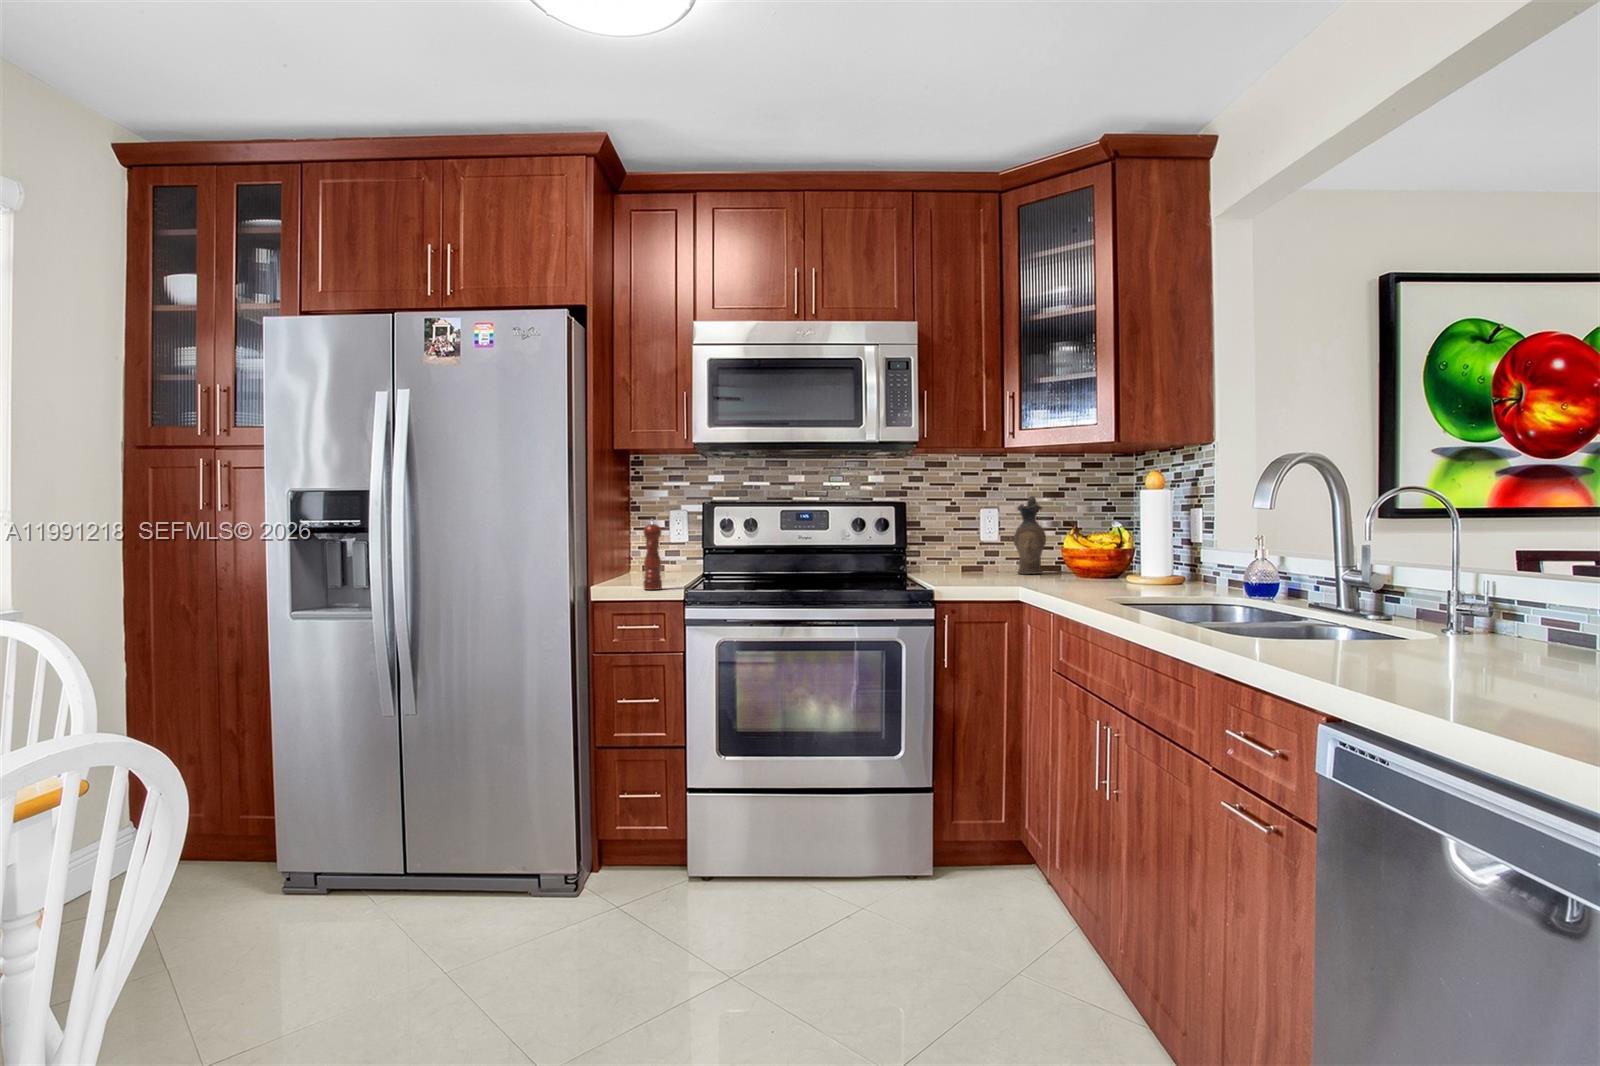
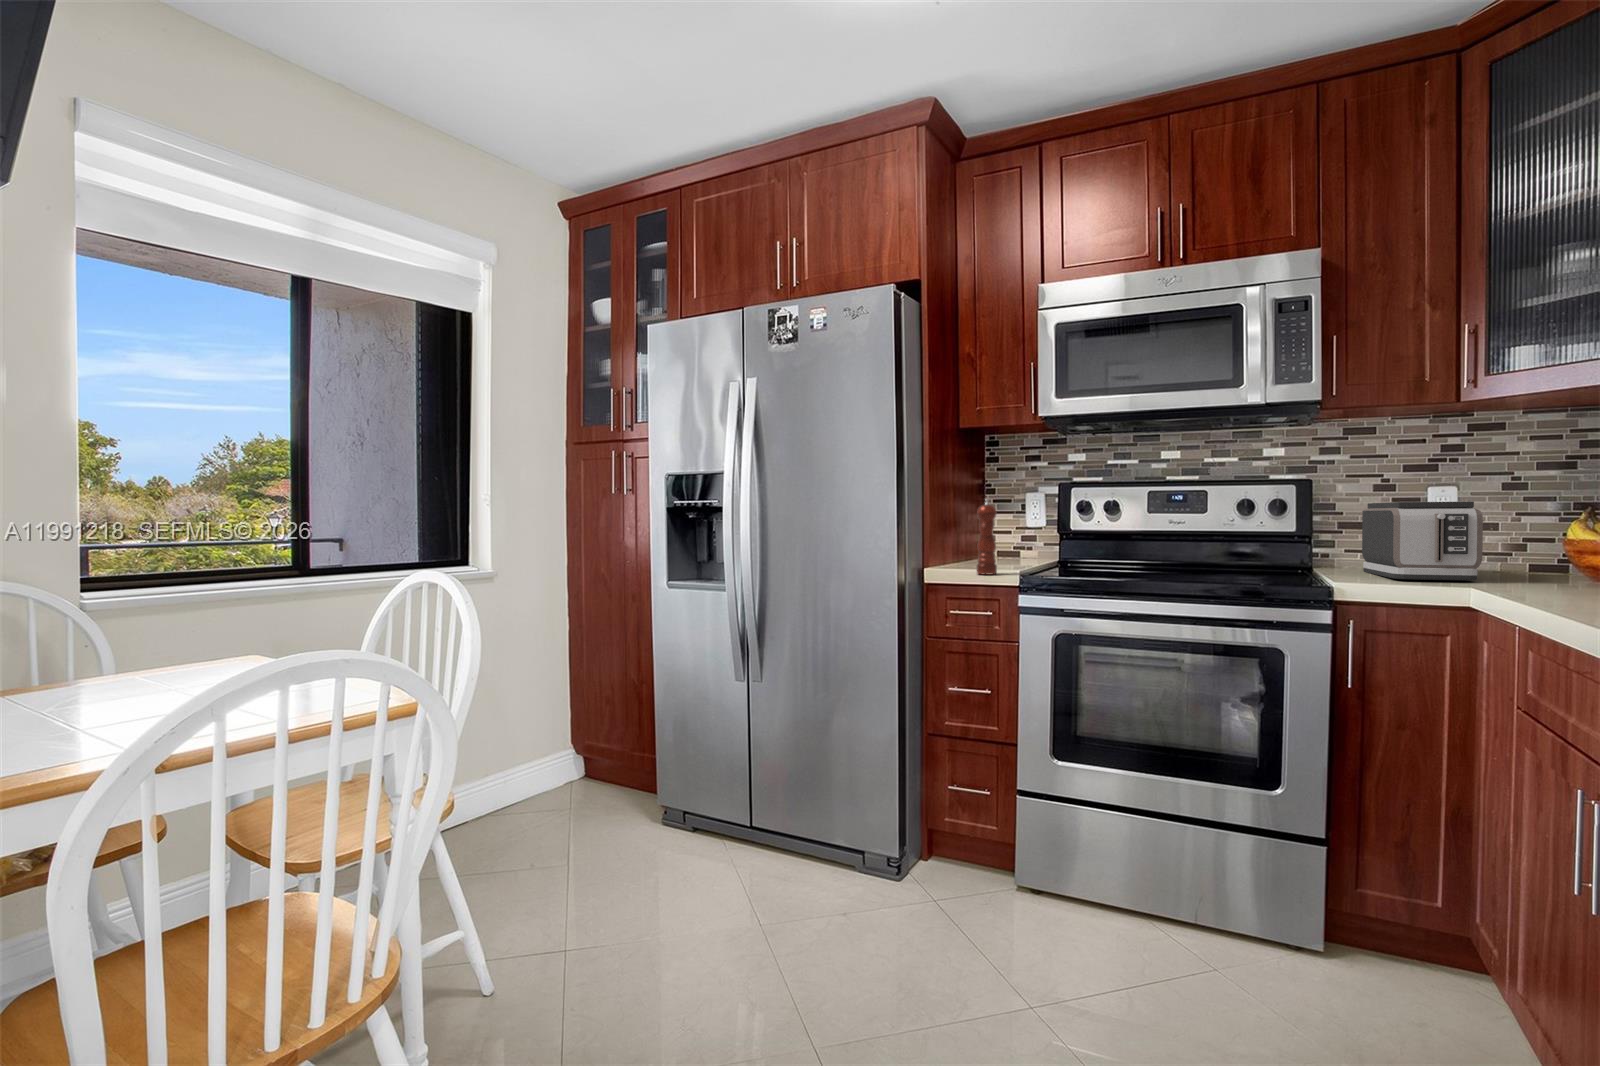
ceramic pitcher: present [1014,496,1046,574] -> none [1481,468,1538,572]
toaster: none [939,522,1016,582] -> present [1362,502,1483,581]

